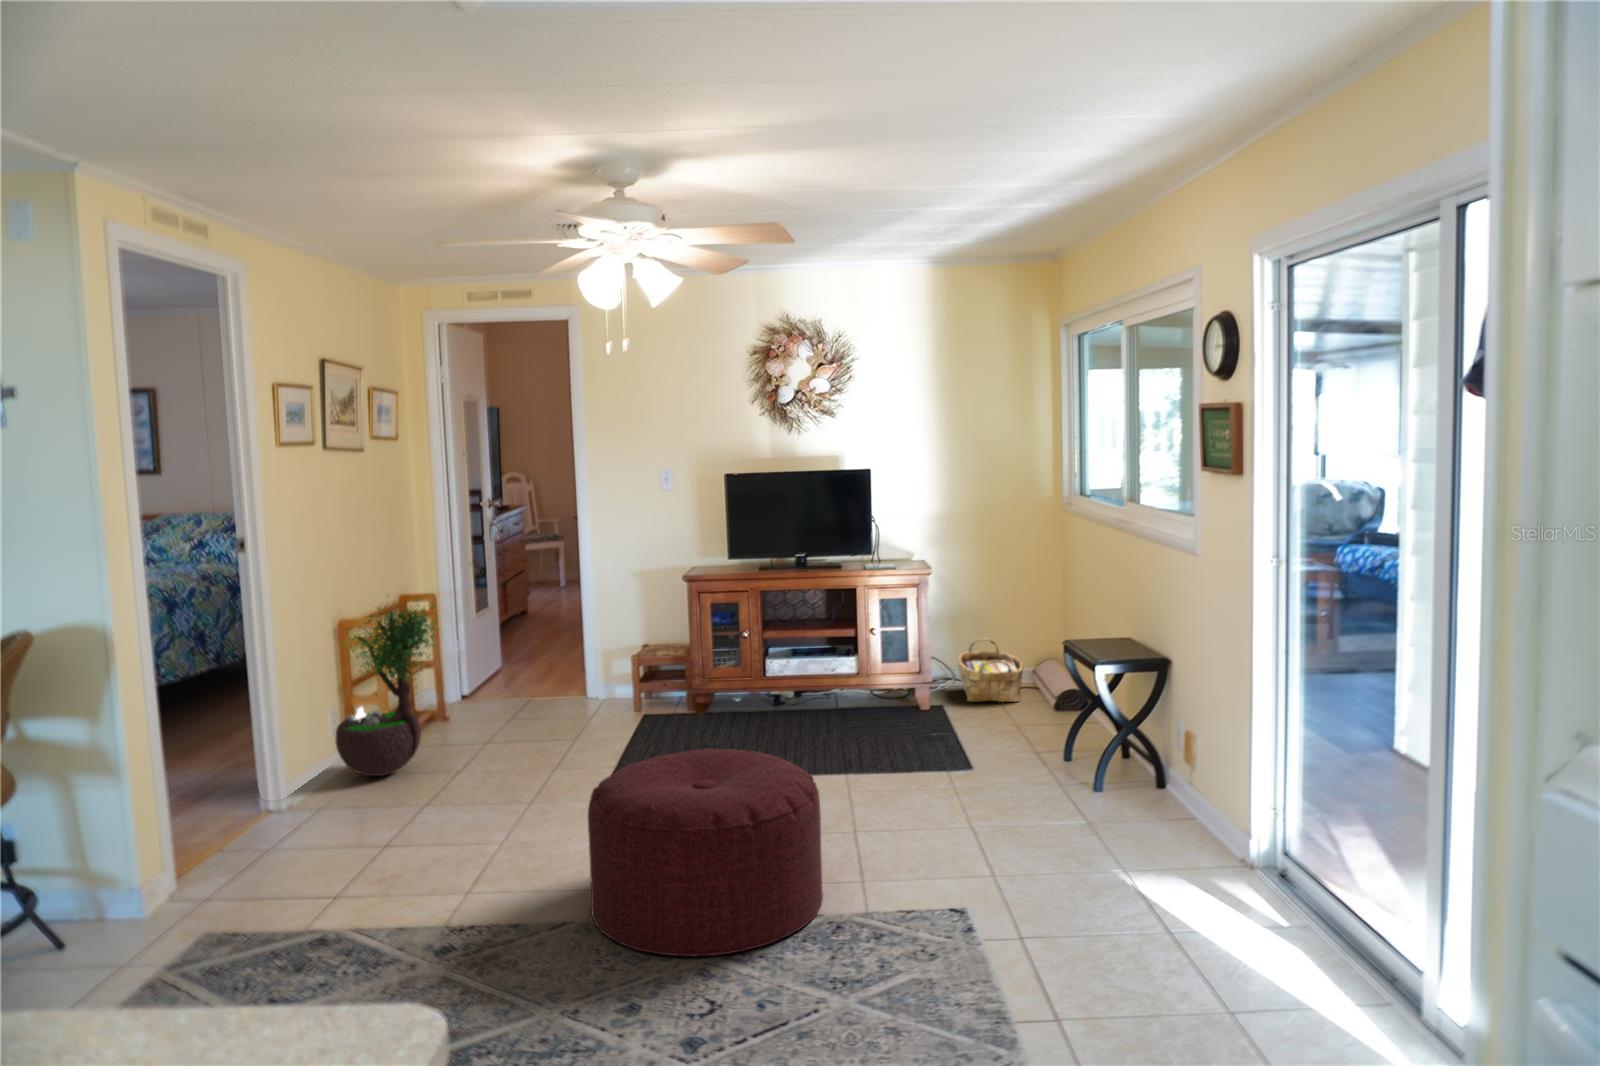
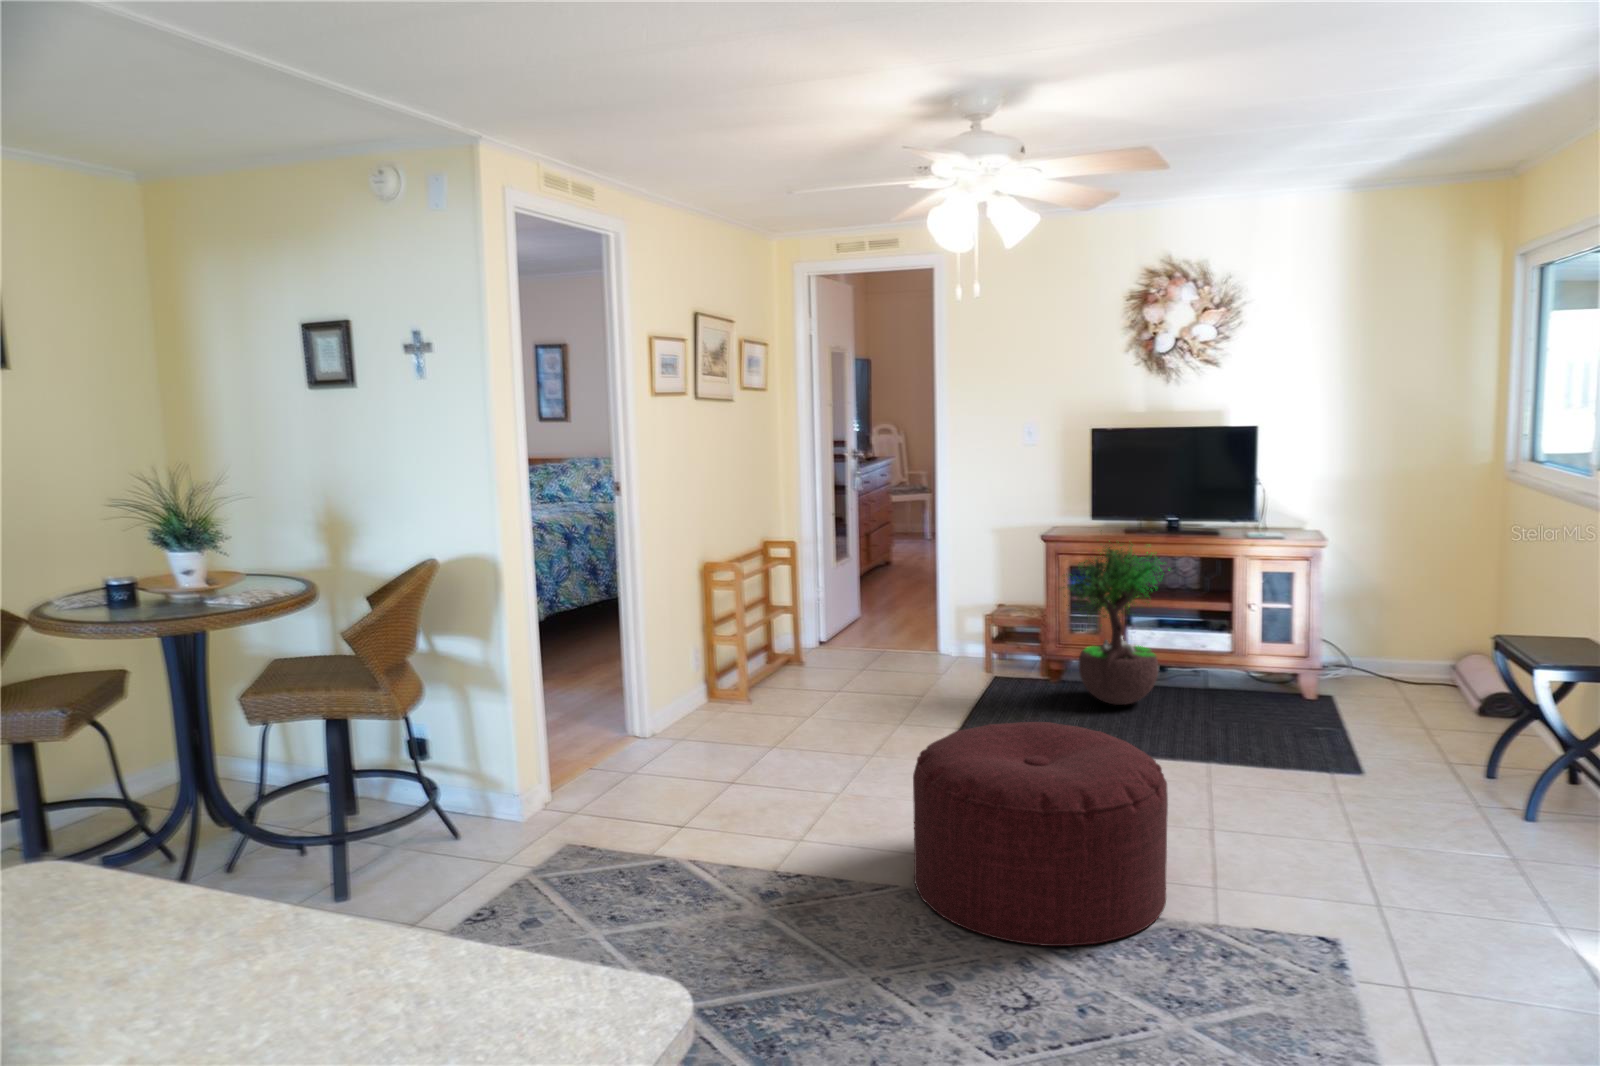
potted tree: present [336,600,436,776] -> present [1063,530,1163,705]
woven basket: present [958,638,1023,702] -> none [1358,624,1445,702]

